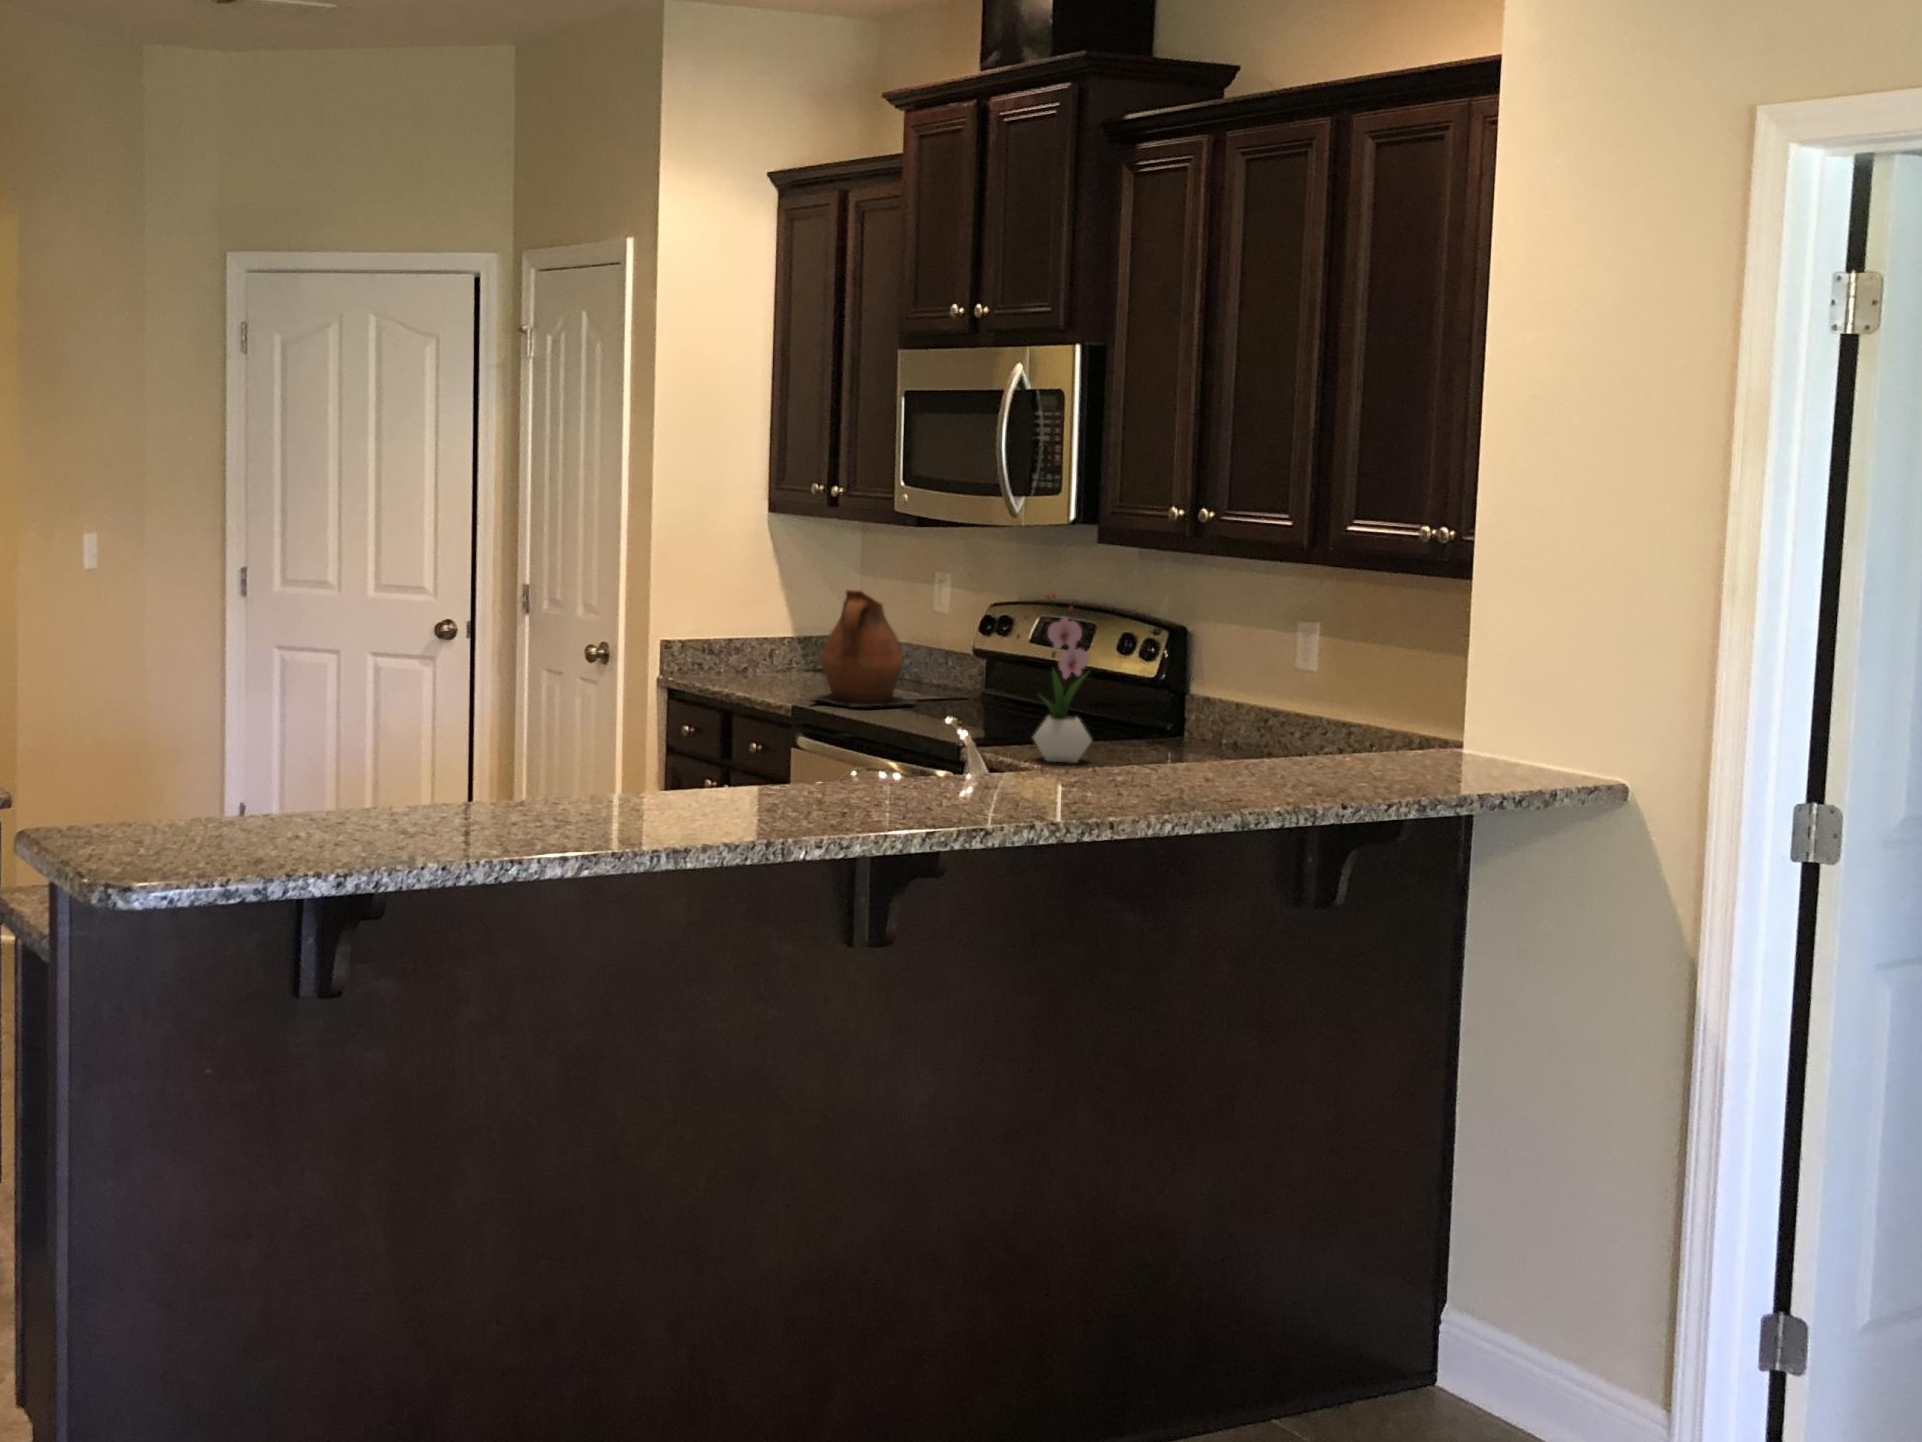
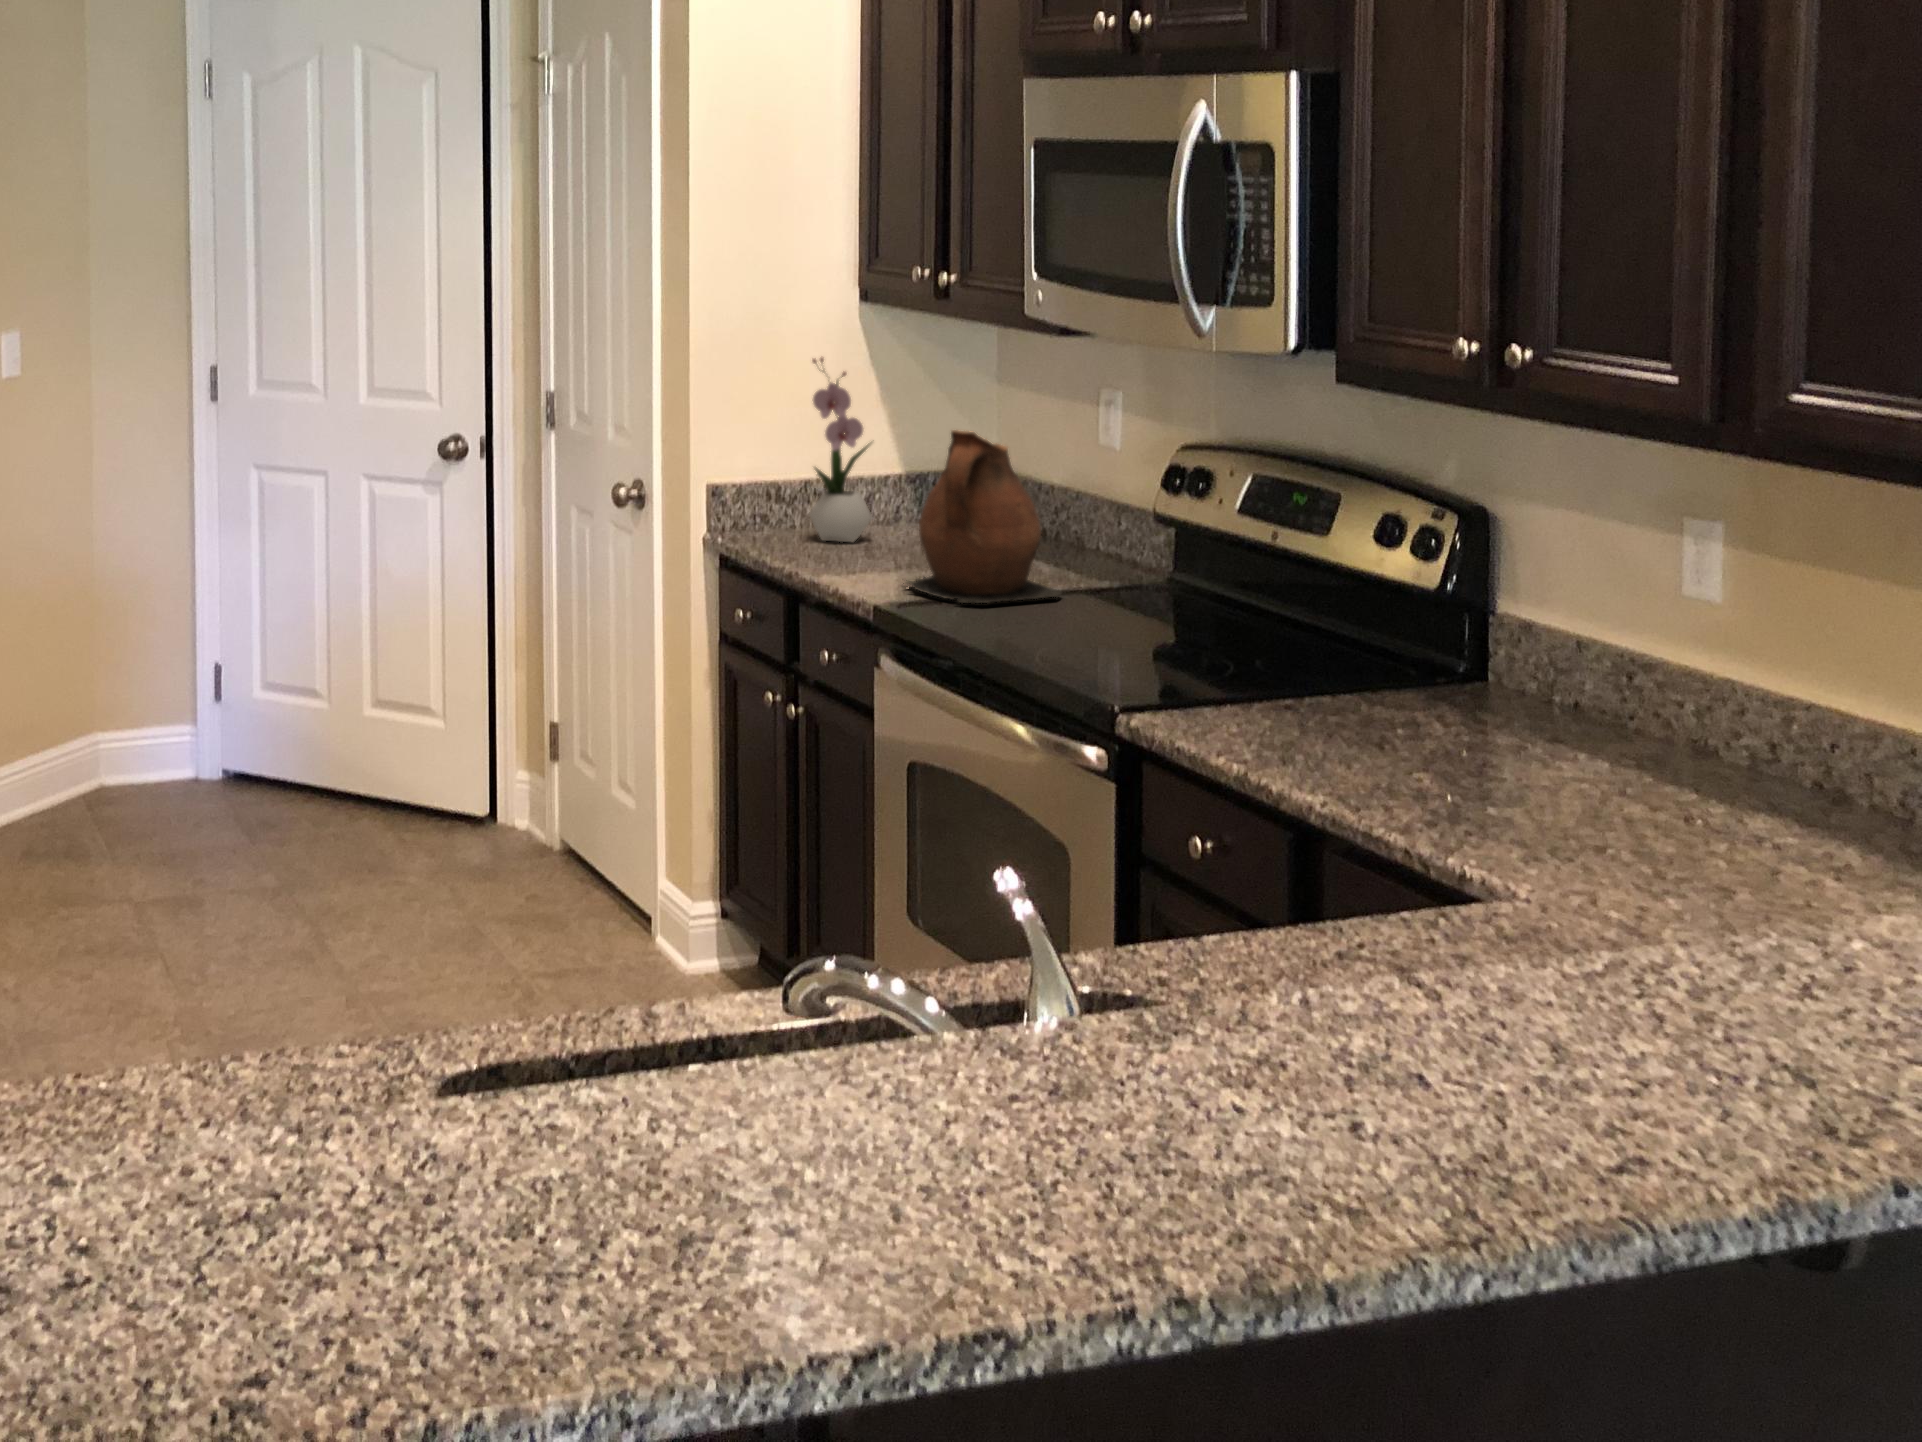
flower arrangement: present [1033,594,1092,763] -> present [809,358,872,542]

